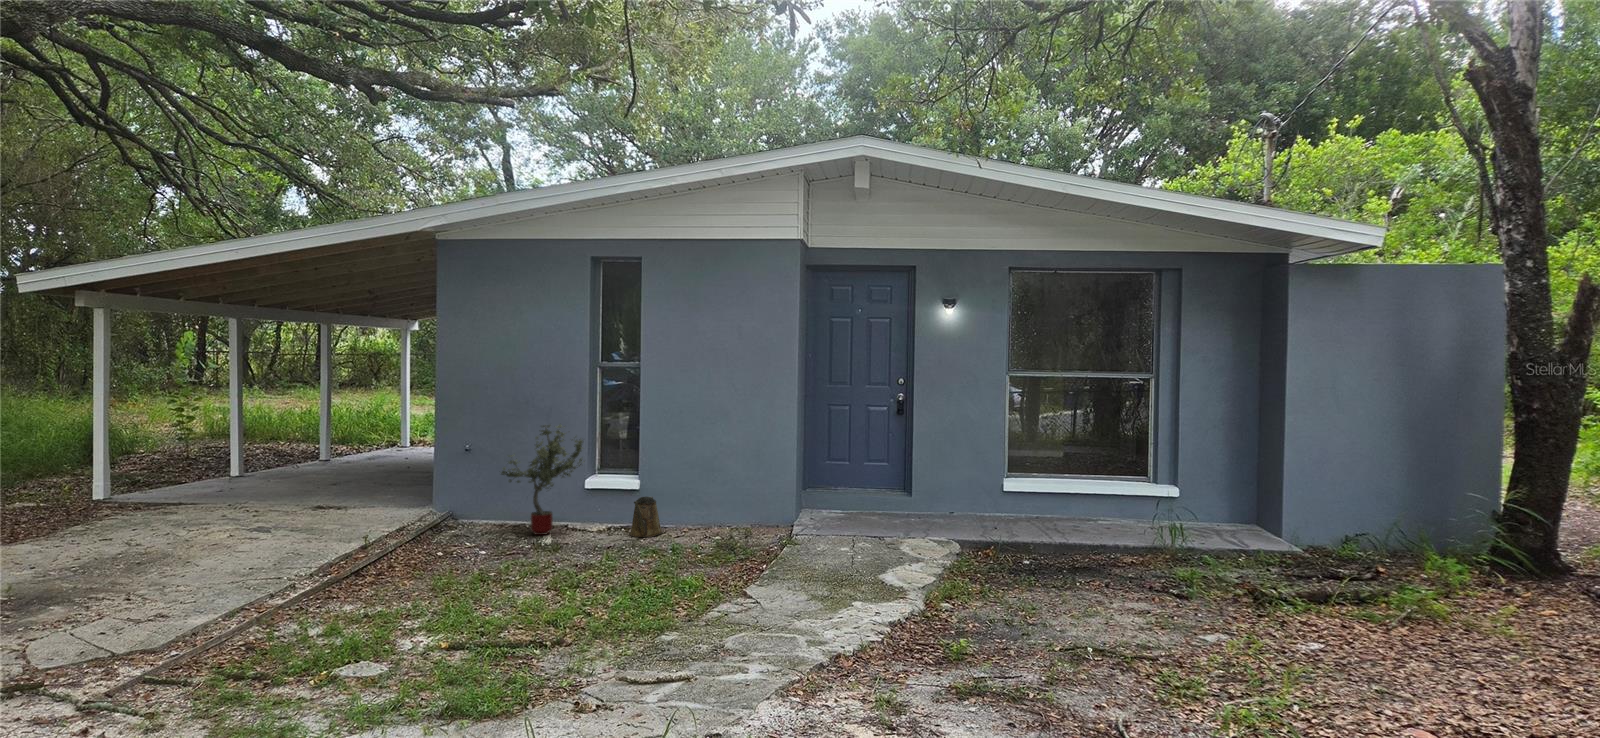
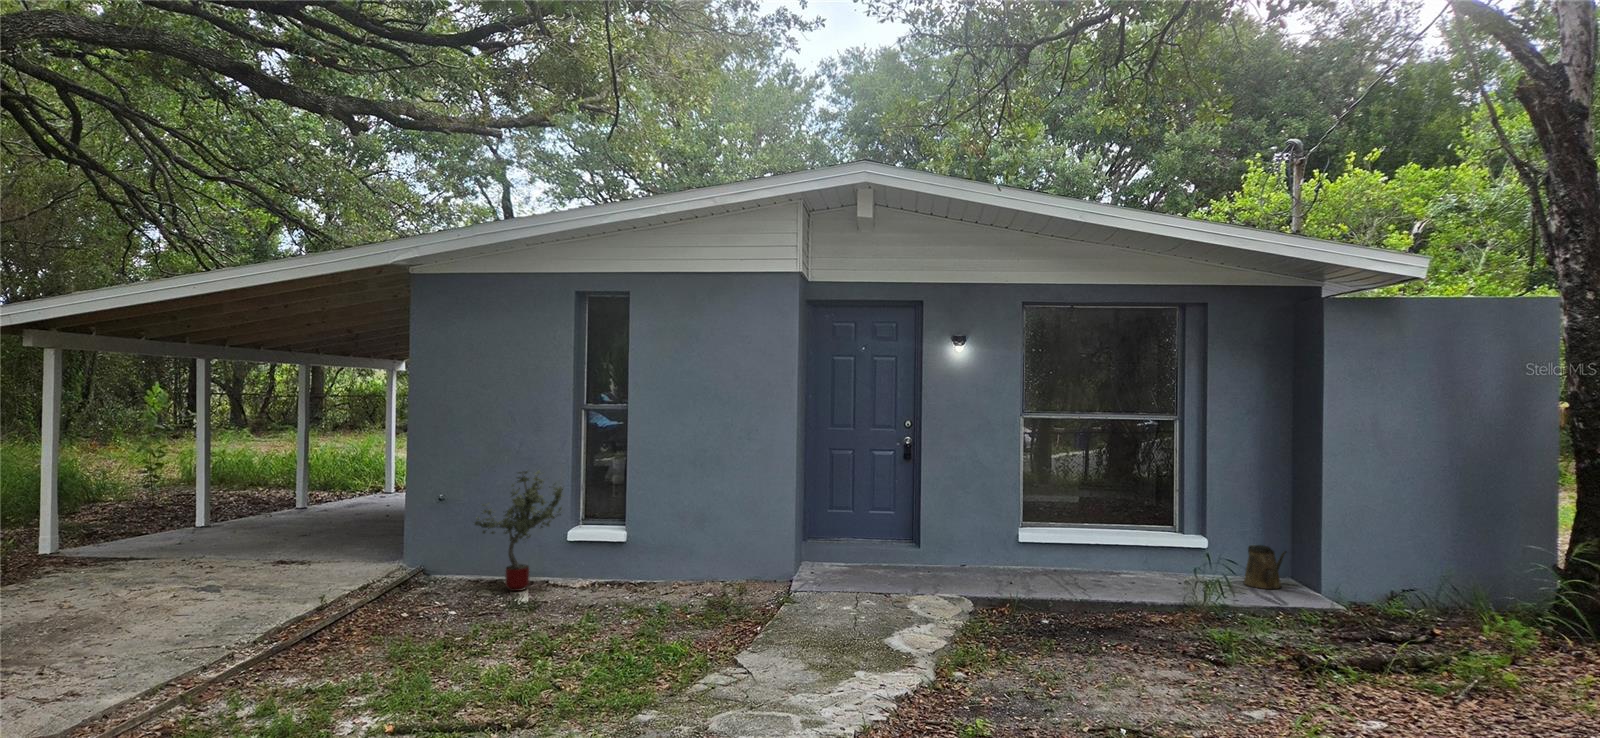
watering can: present [630,497,662,537] -> present [1244,545,1286,589]

